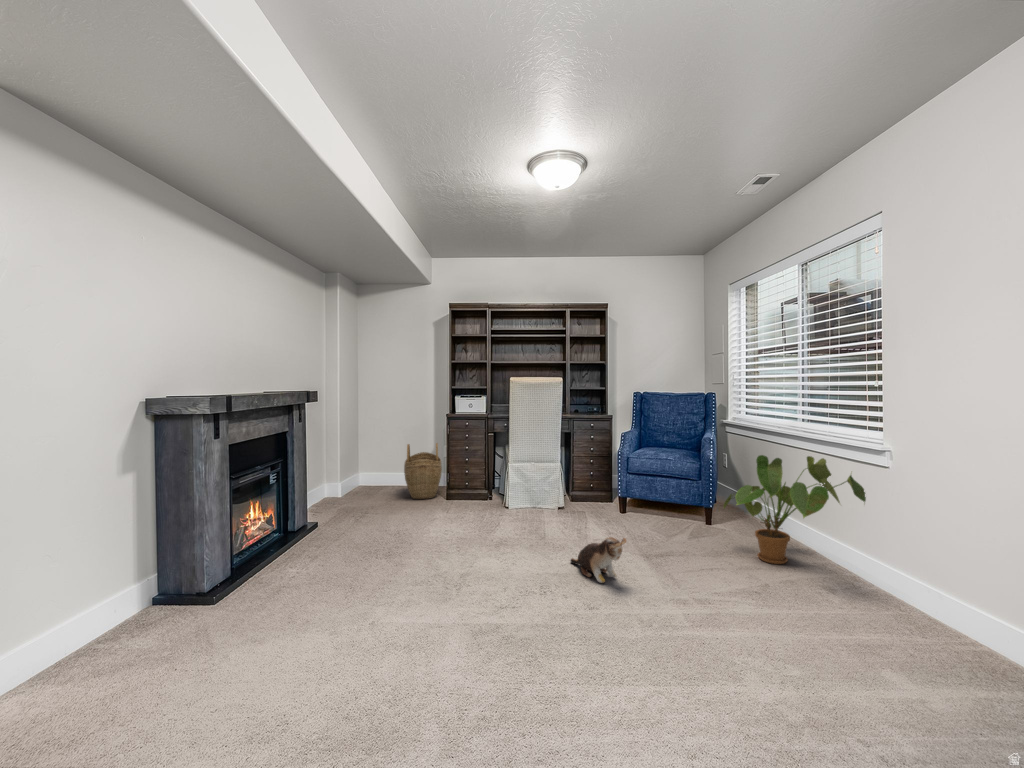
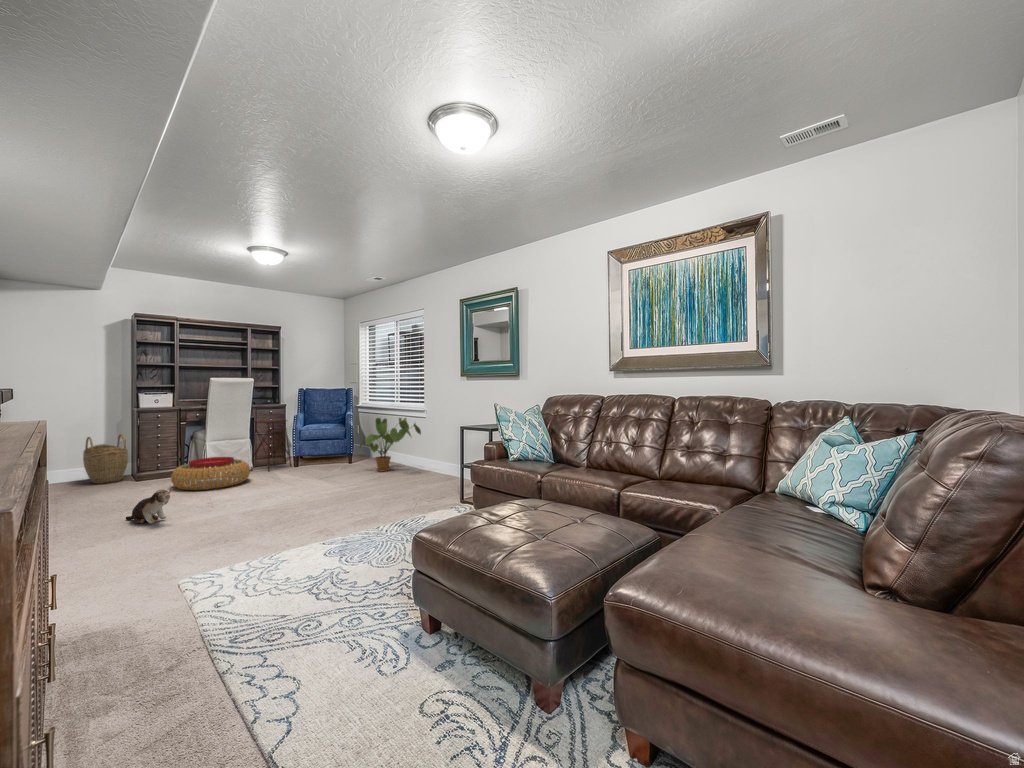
side table: none [565,436,618,515] -> present [251,419,291,471]
pouf: none [456,489,551,542] -> present [171,457,250,490]
plush toy: present [571,537,626,583] -> present [126,488,173,524]

